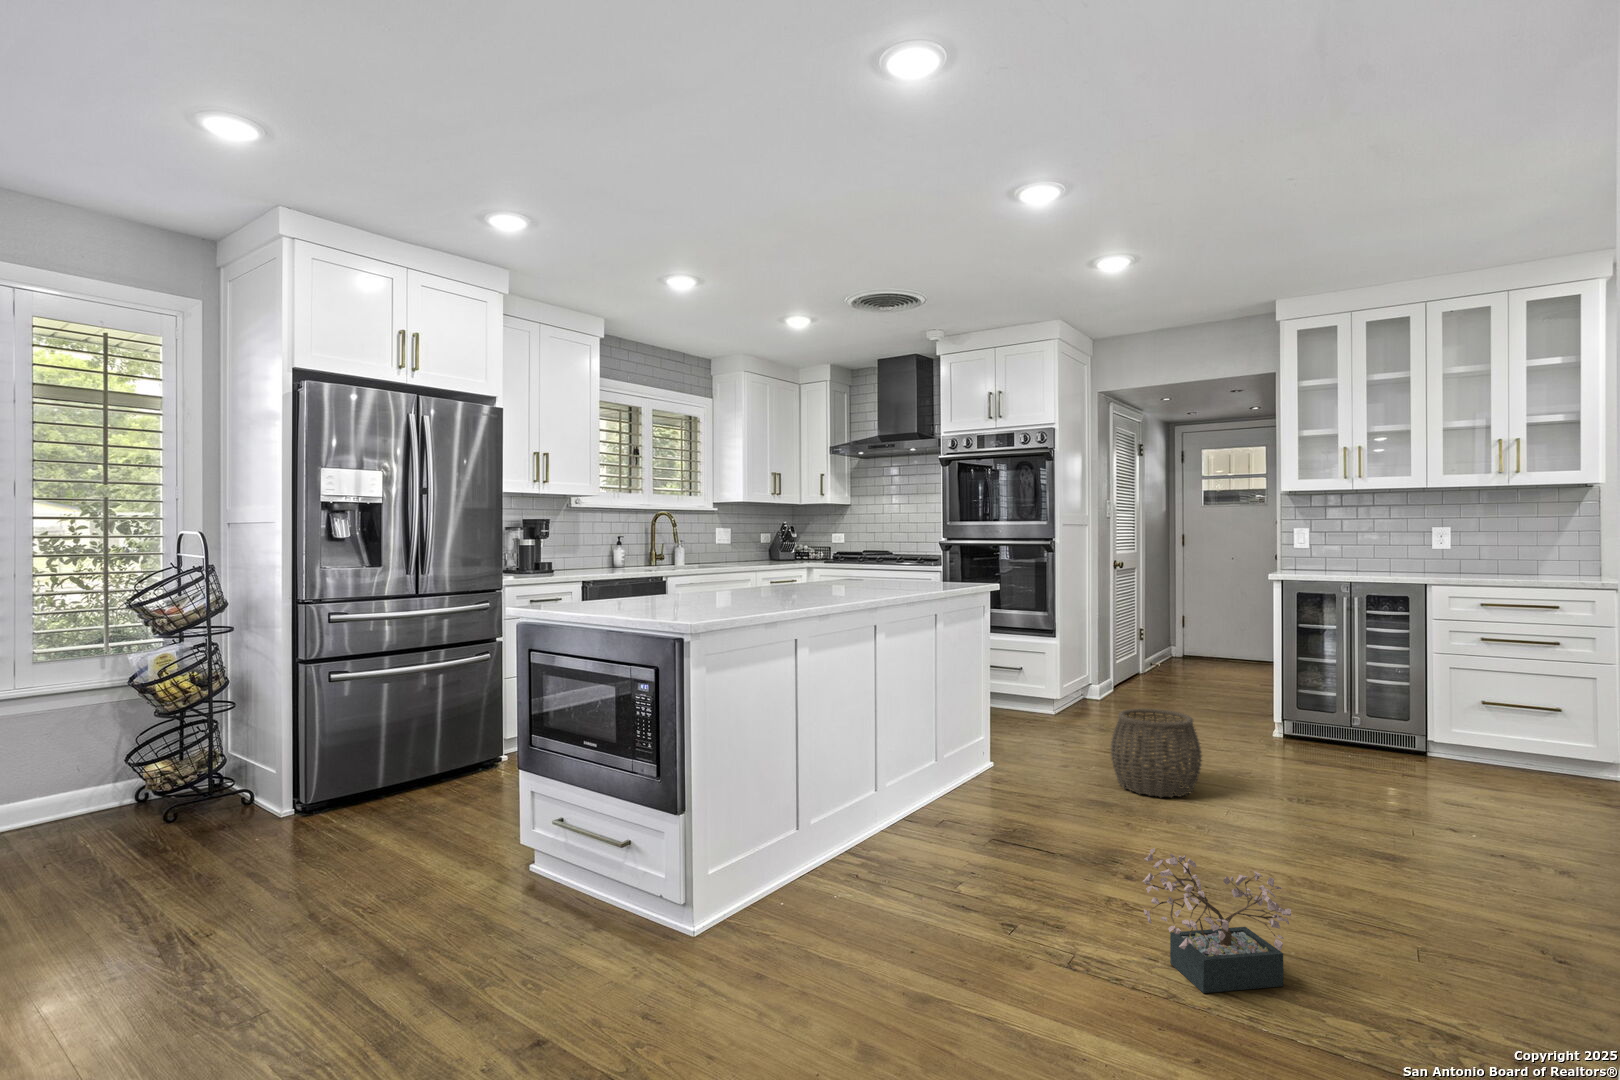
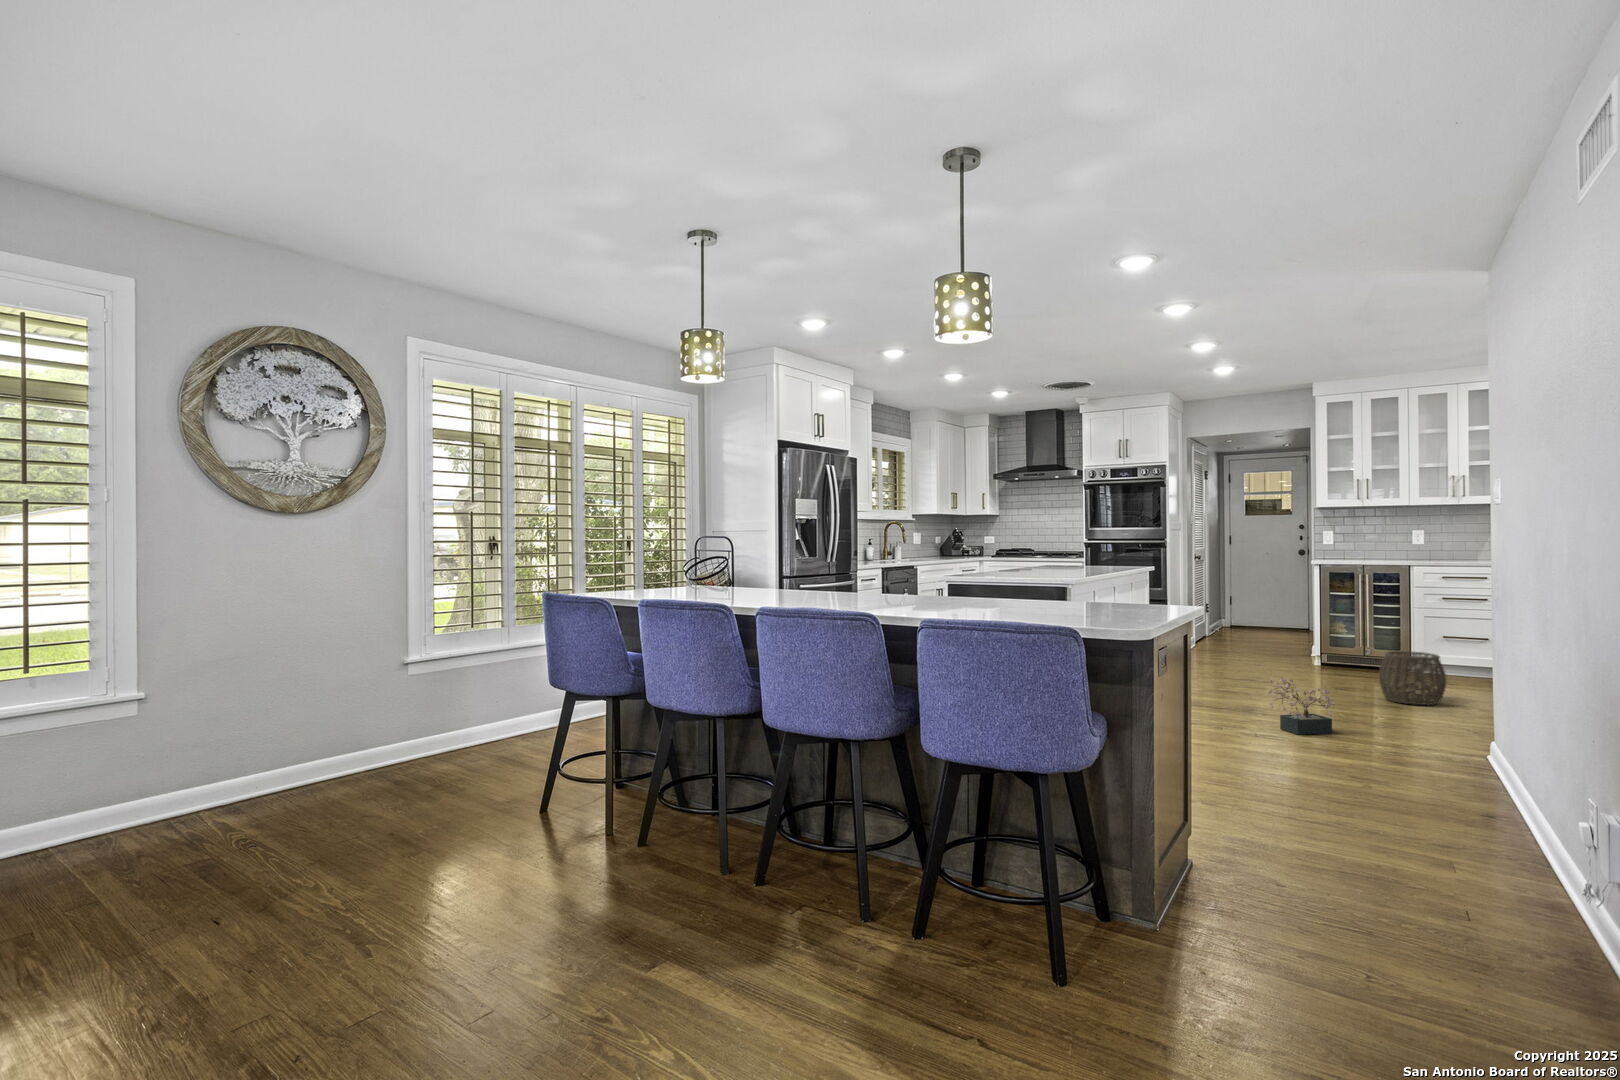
woven basket: present [1110,708,1202,797] -> present [1379,651,1447,705]

